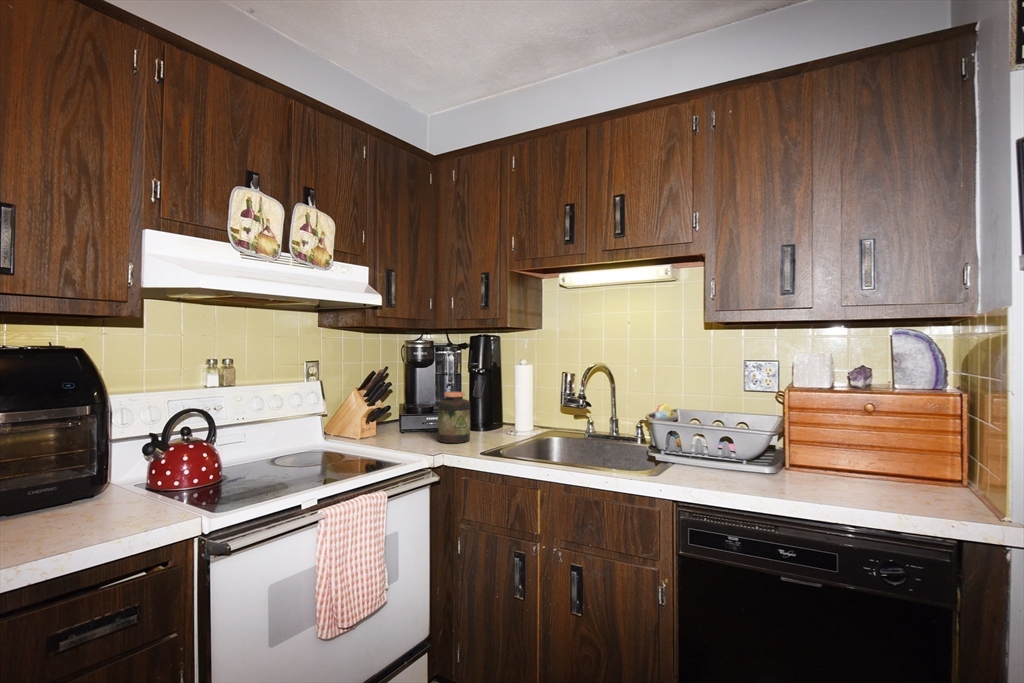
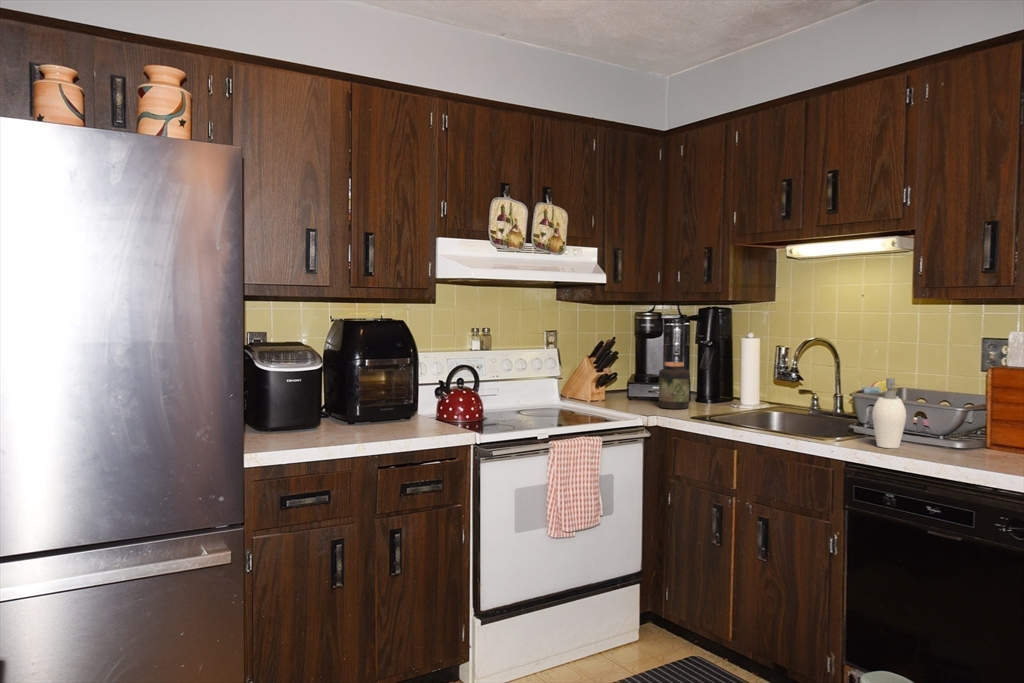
soap dispenser: none [689,405,723,480] -> present [872,378,906,448]

